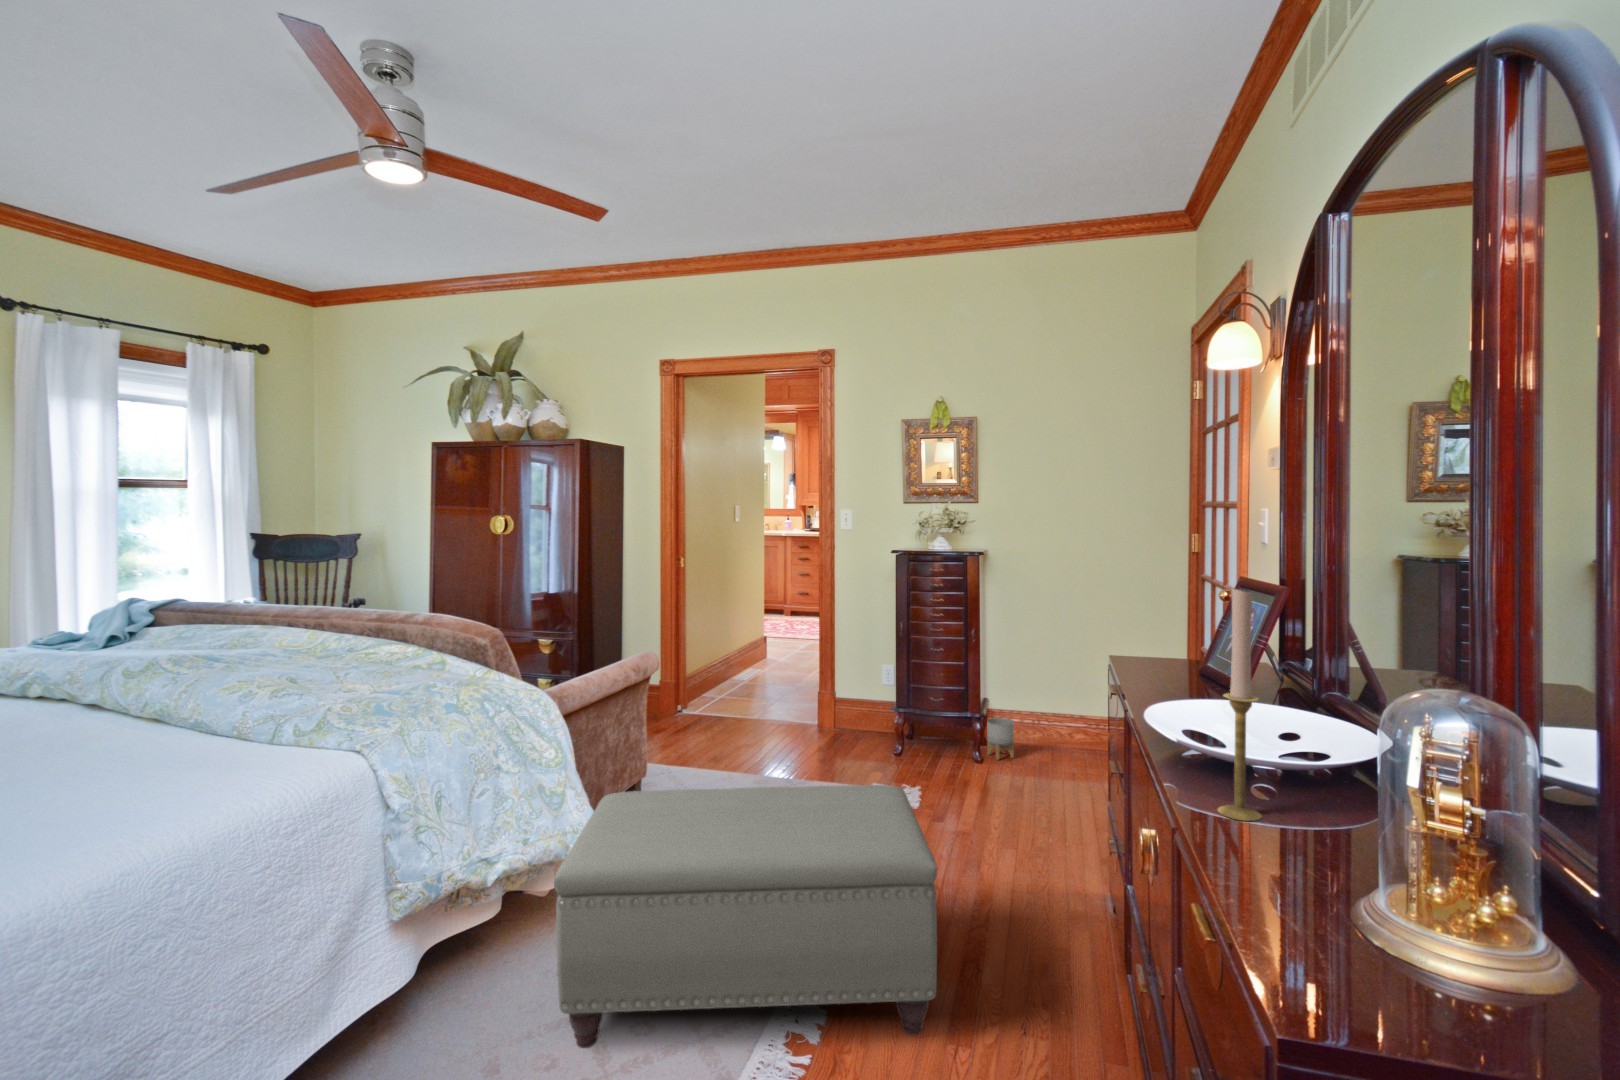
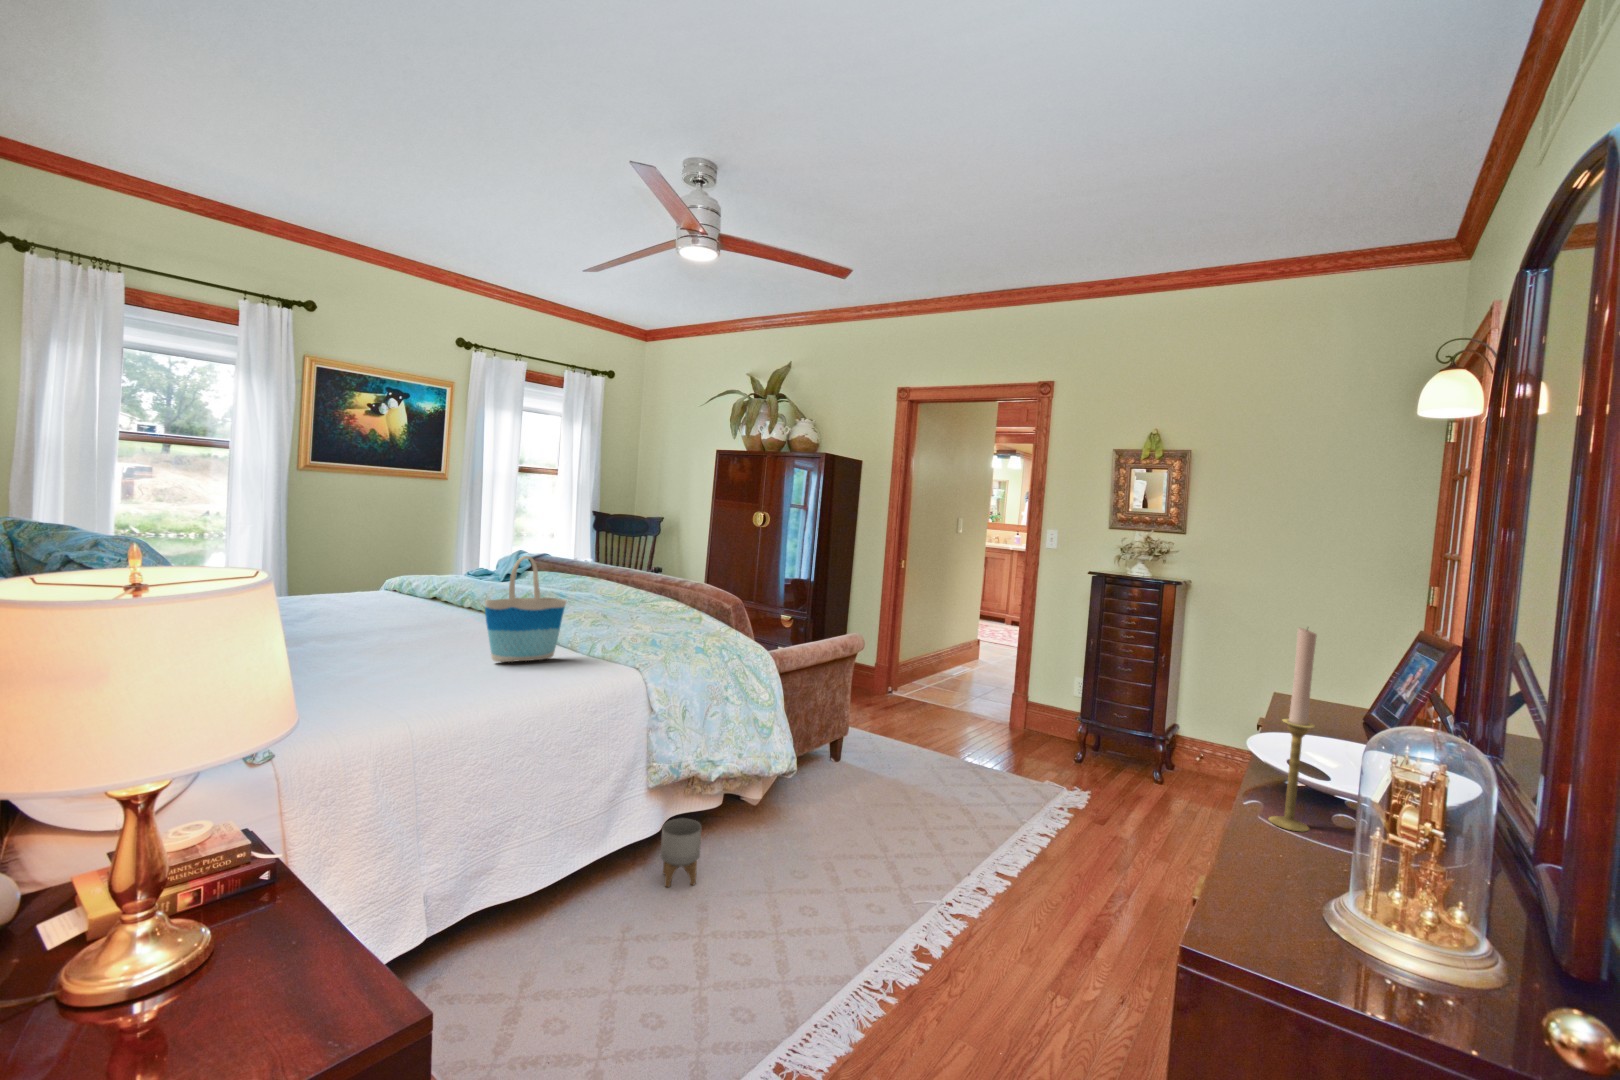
tote bag: none [72,608,226,780] -> present [485,556,566,662]
planter: present [987,718,1014,760] -> present [661,818,701,887]
ottoman: present [554,785,937,1048] -> none [750,735,1055,978]

